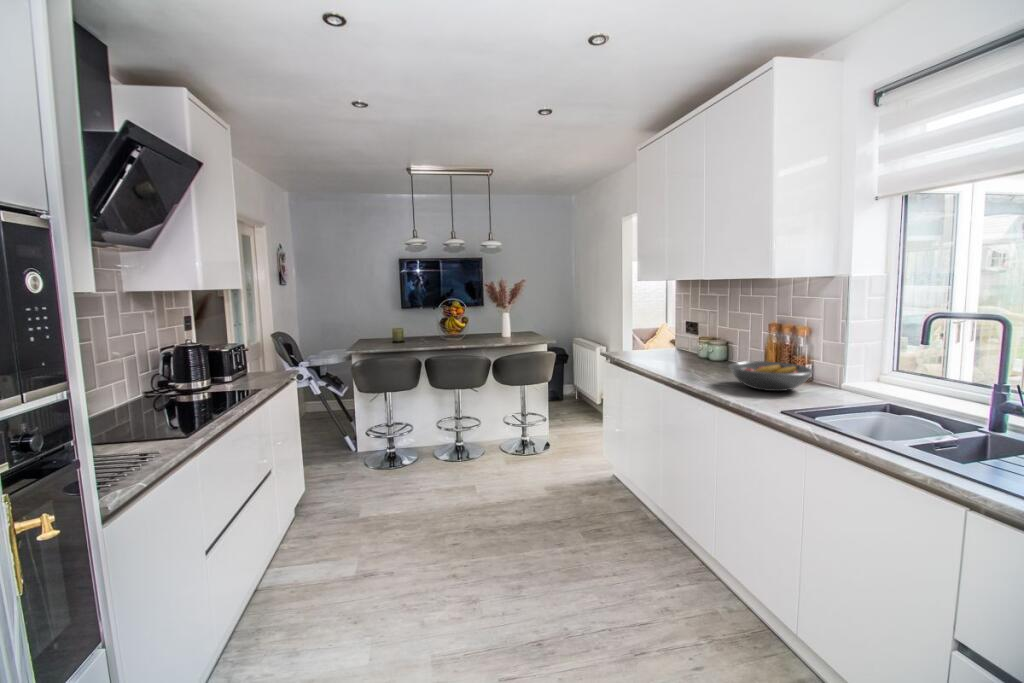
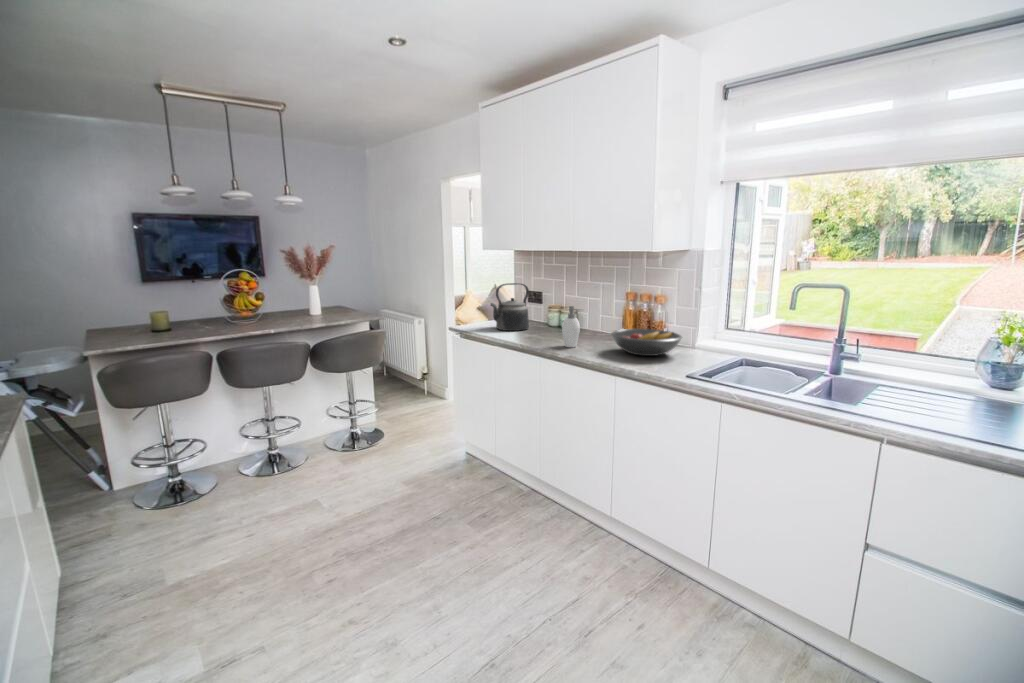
kettle: none [633,312,676,359] -> present [491,283,529,331]
soap dispenser: none [684,335,707,376] -> present [562,306,580,347]

